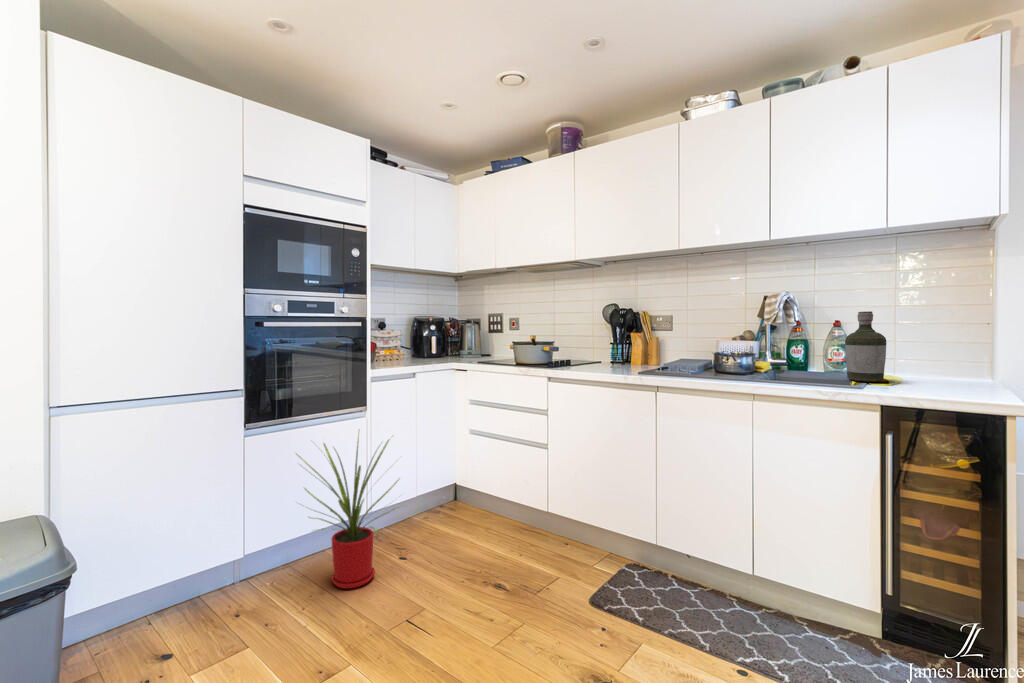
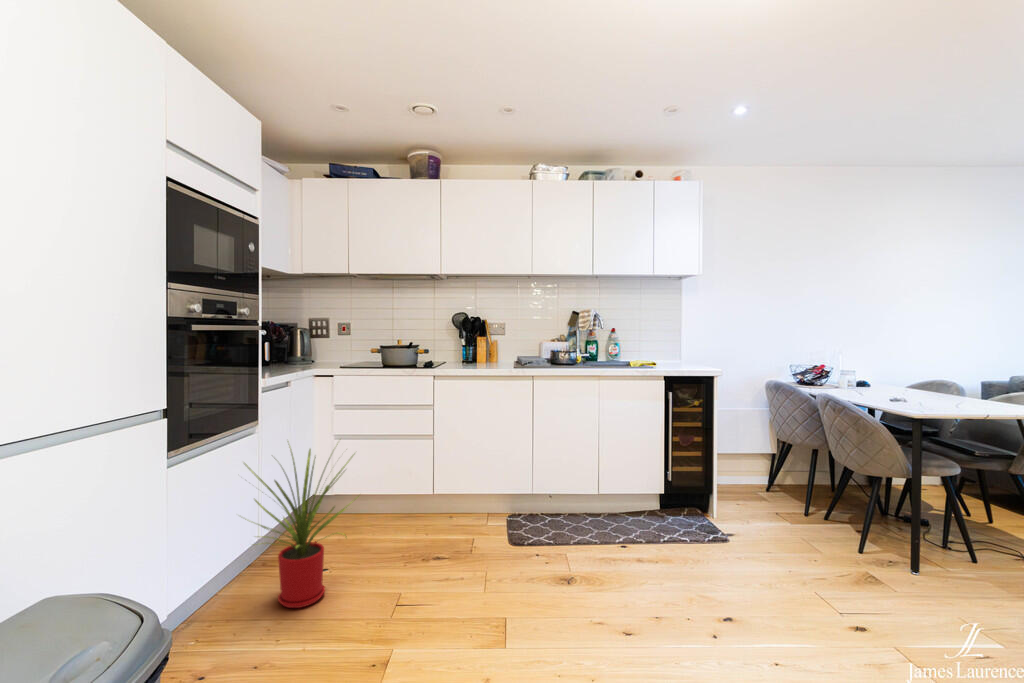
bottle: present [845,311,886,382] -> none [629,324,650,365]

